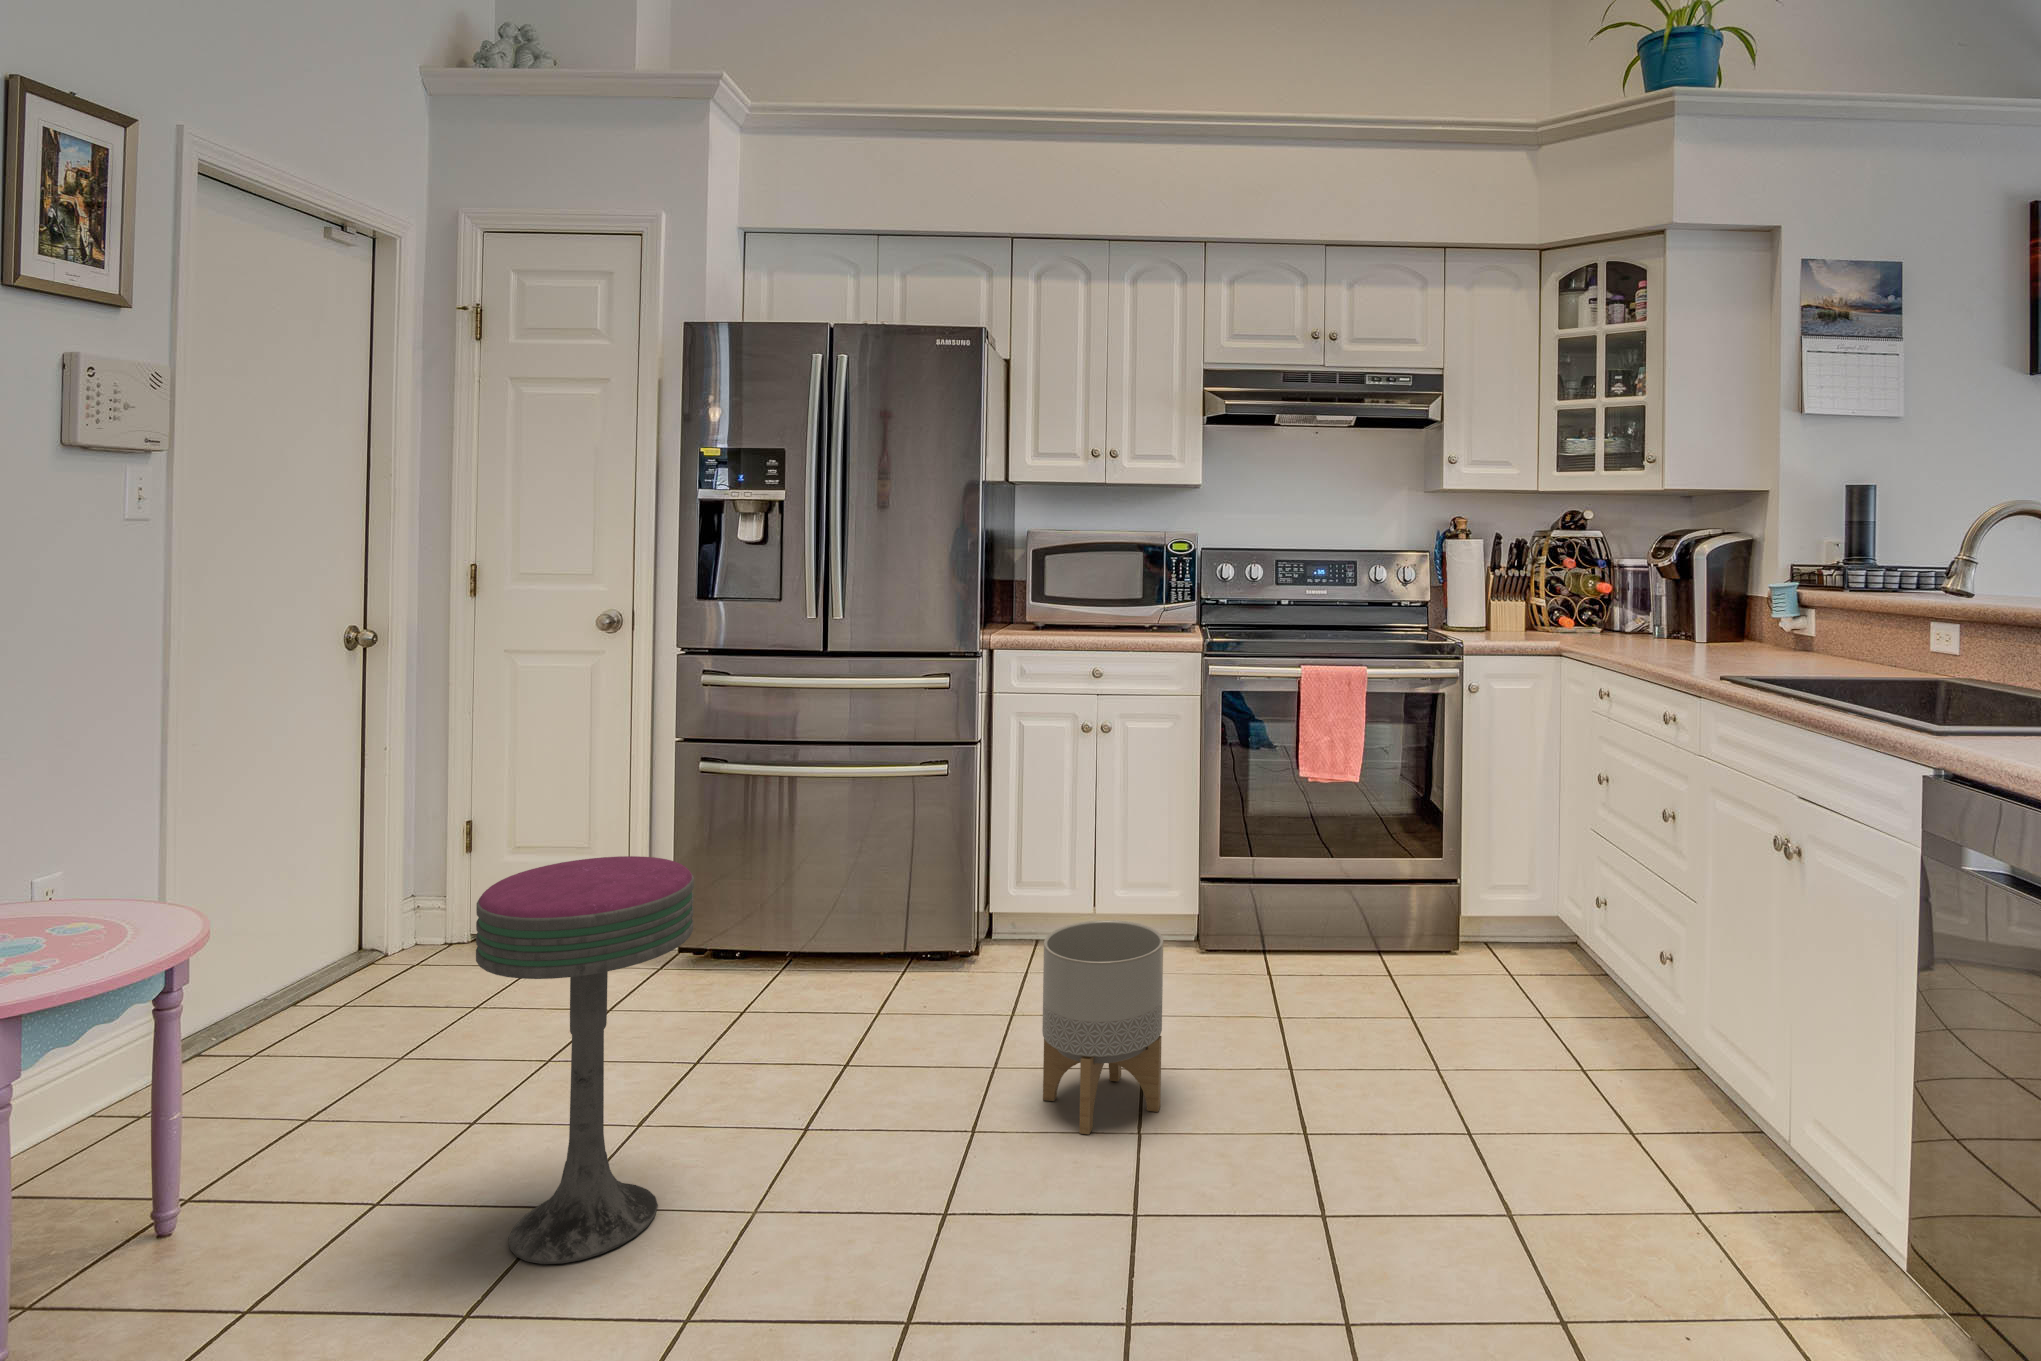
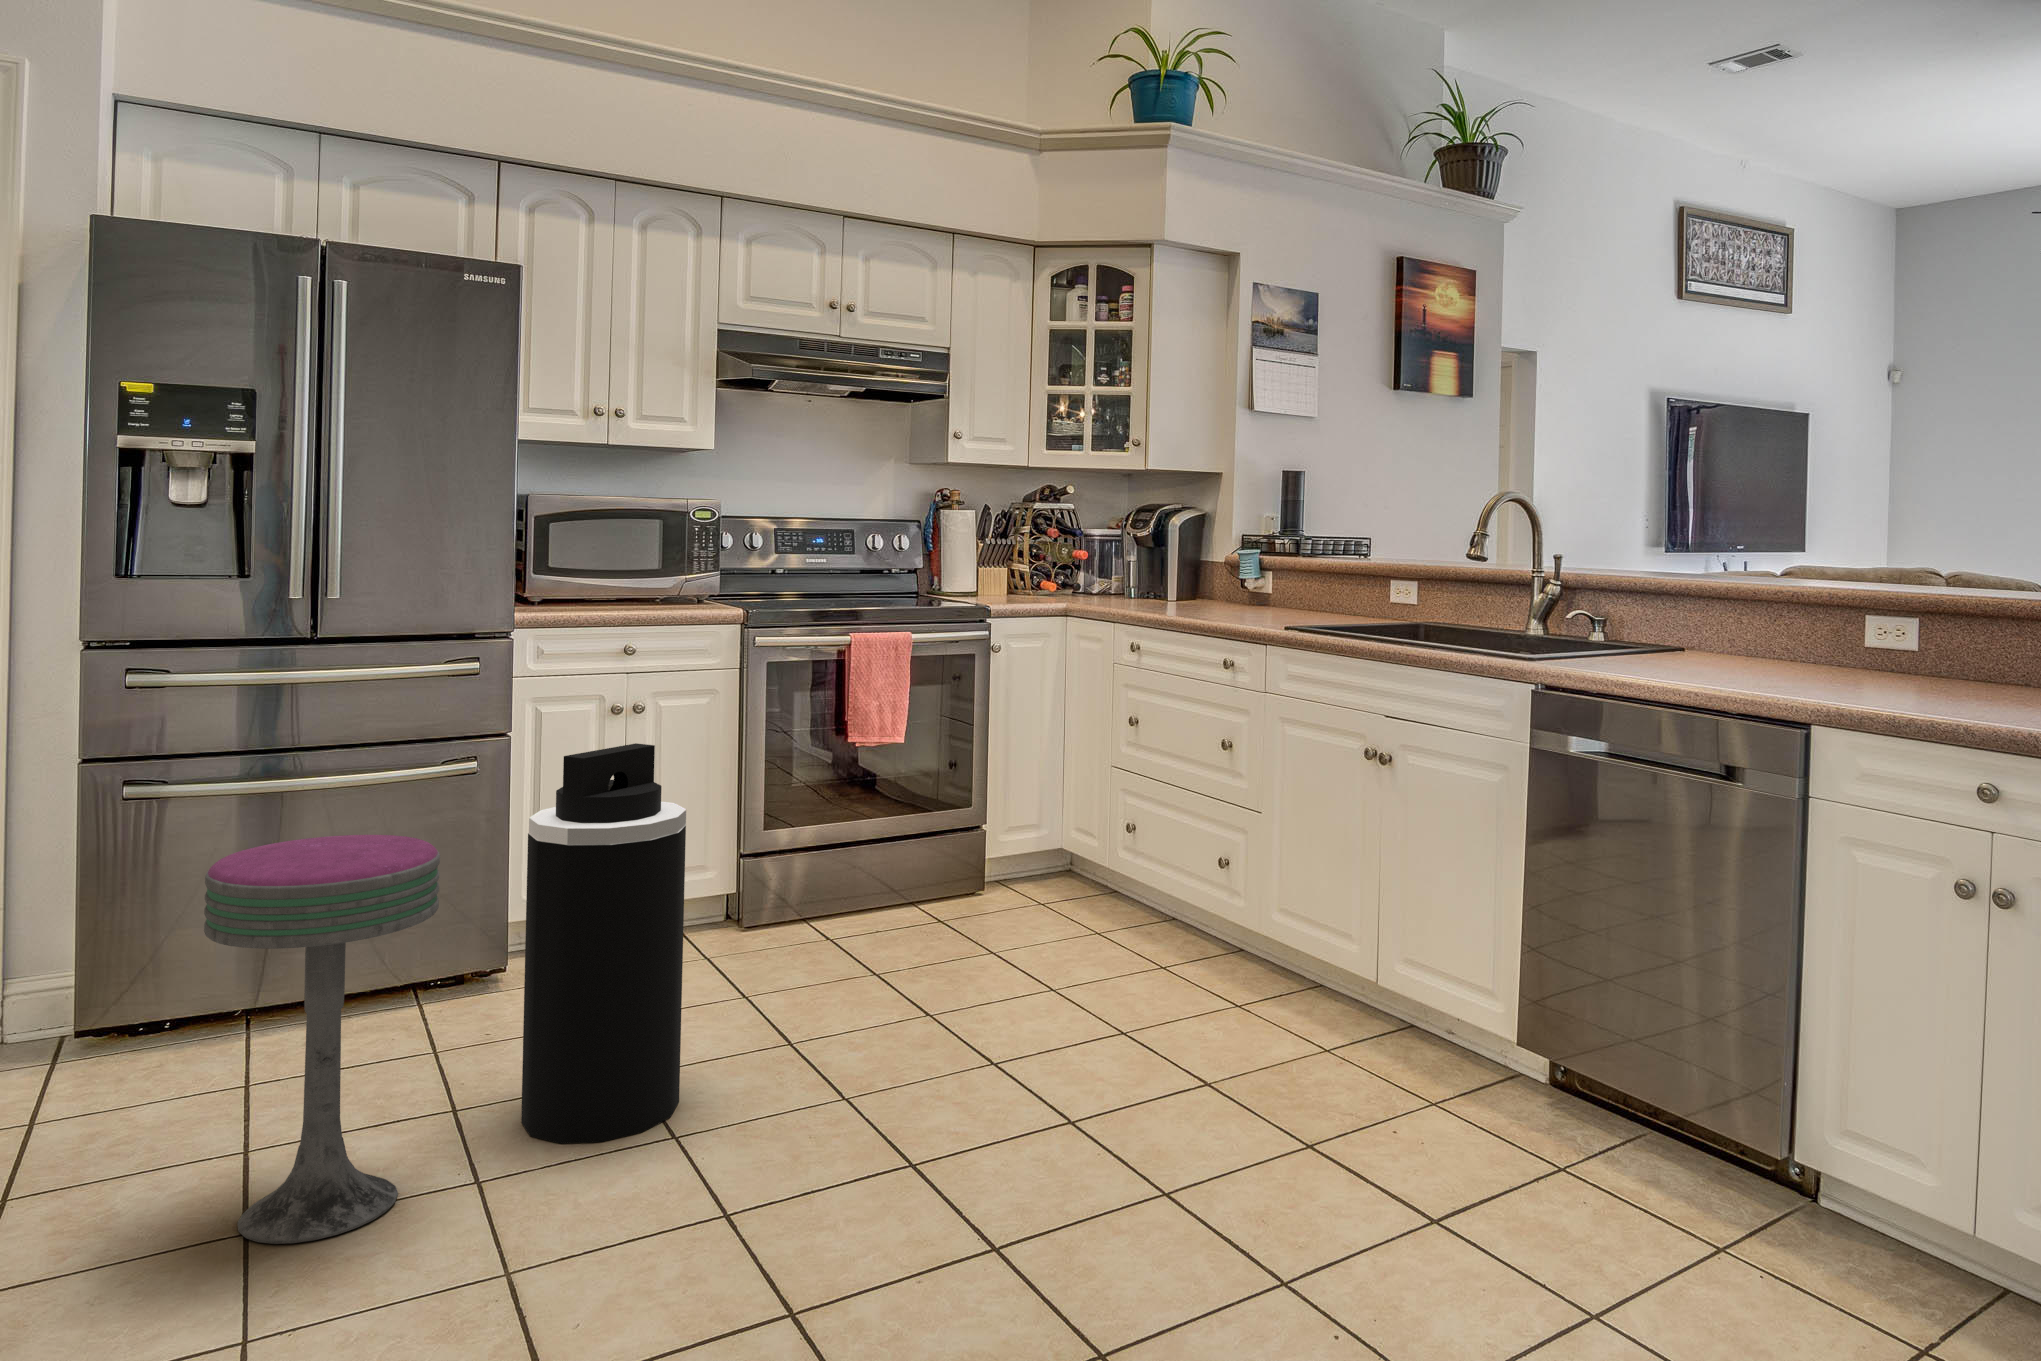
trash can: none [807,786,967,1212] -> present [521,743,686,1144]
planter: present [1042,920,1163,1134] -> none [703,869,824,1056]

